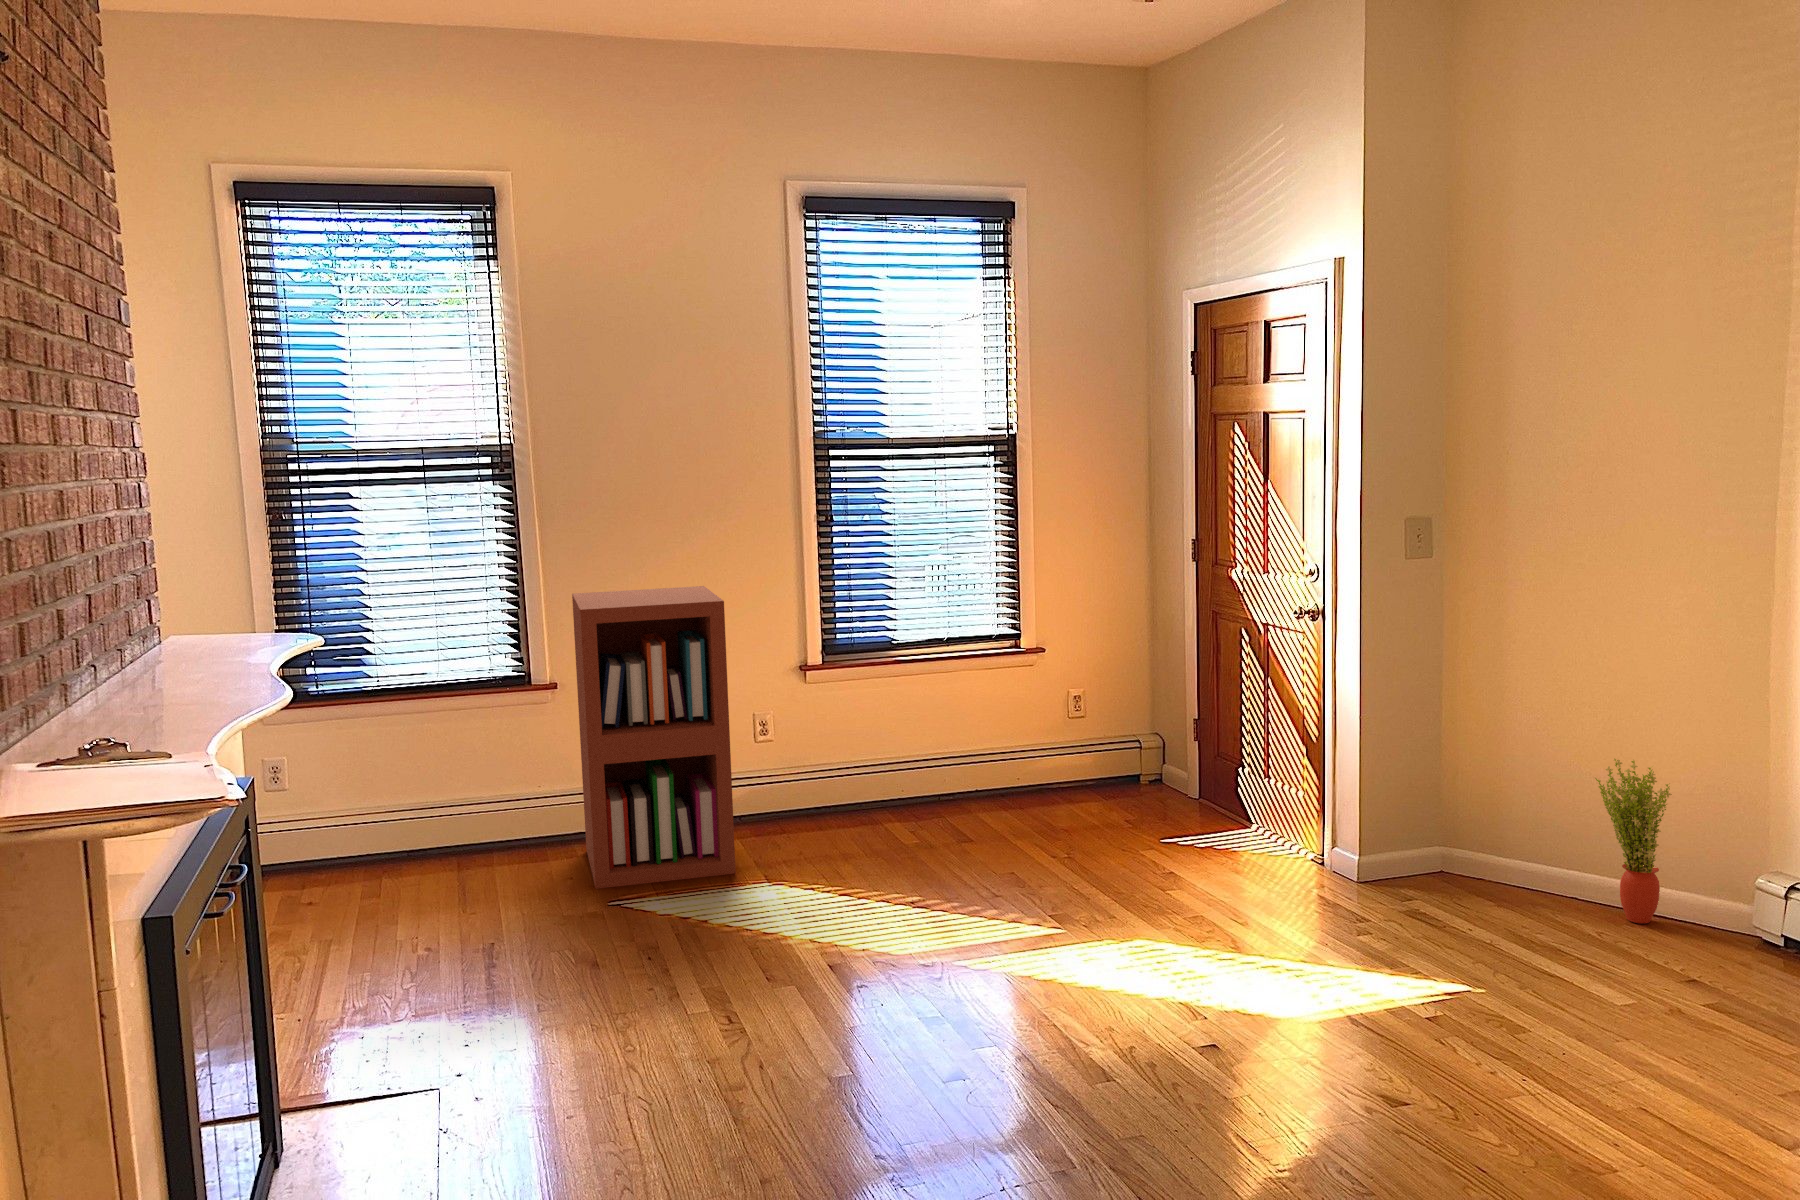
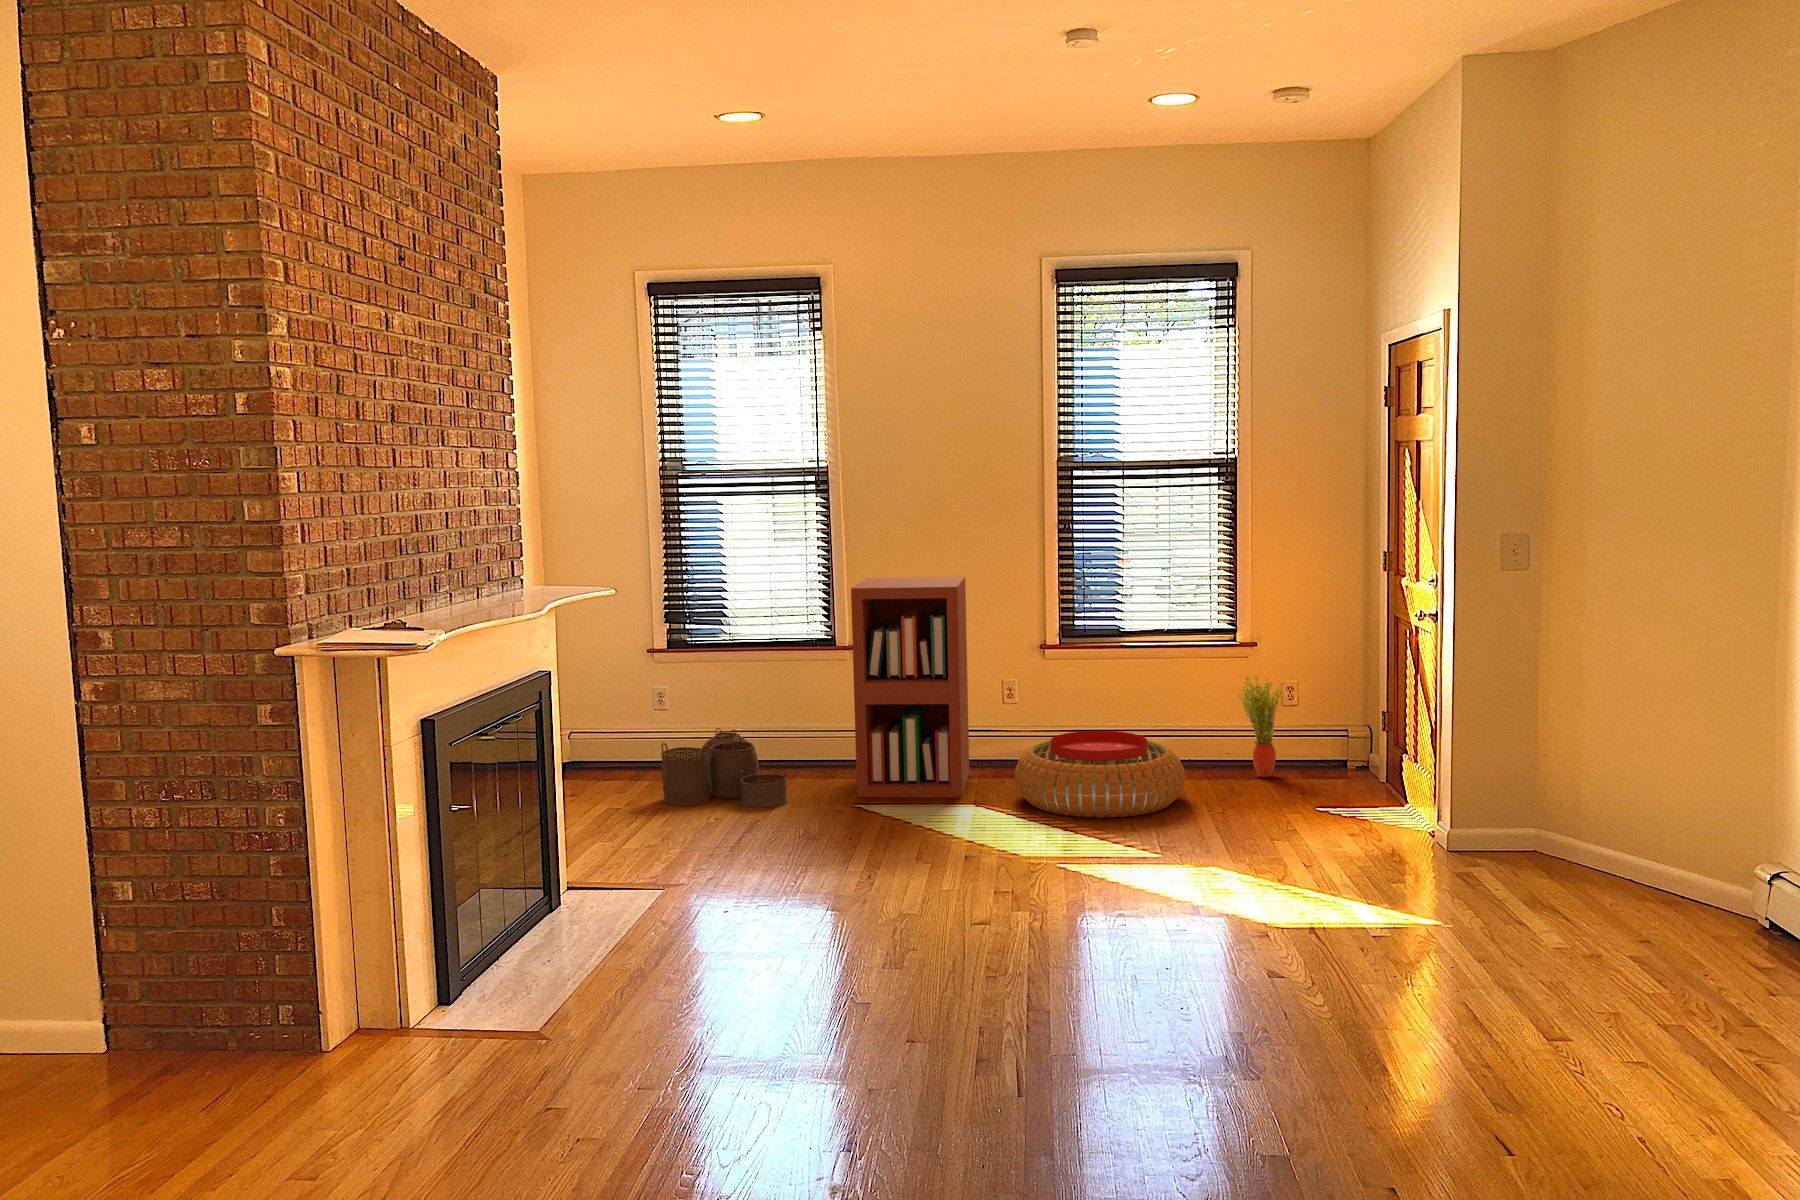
potted plant: present [1595,759,1672,923] -> present [1238,675,1283,777]
pouf: none [803,769,1014,885] -> present [1015,731,1185,818]
woven basket: none [308,812,504,934] -> present [661,728,787,808]

